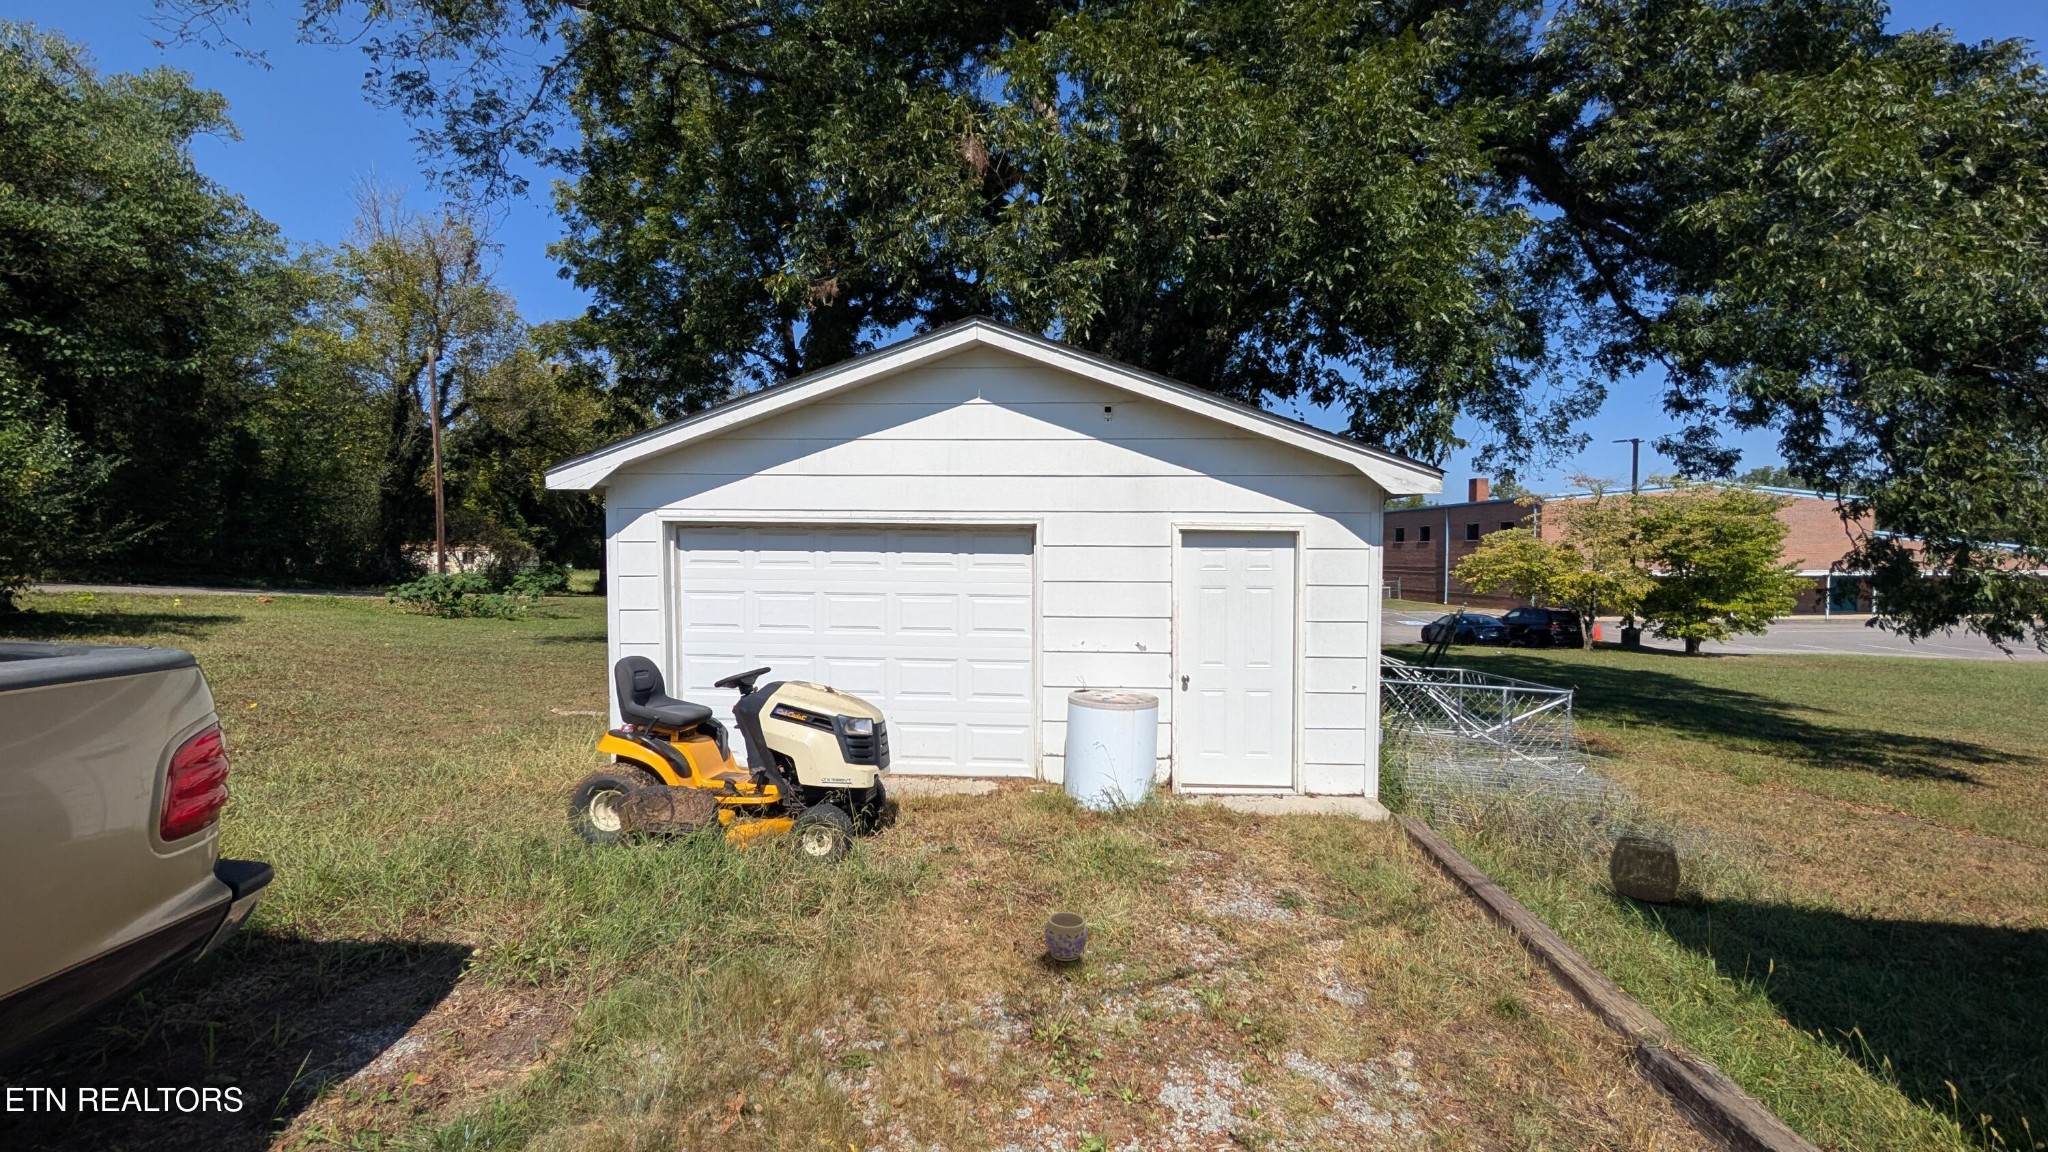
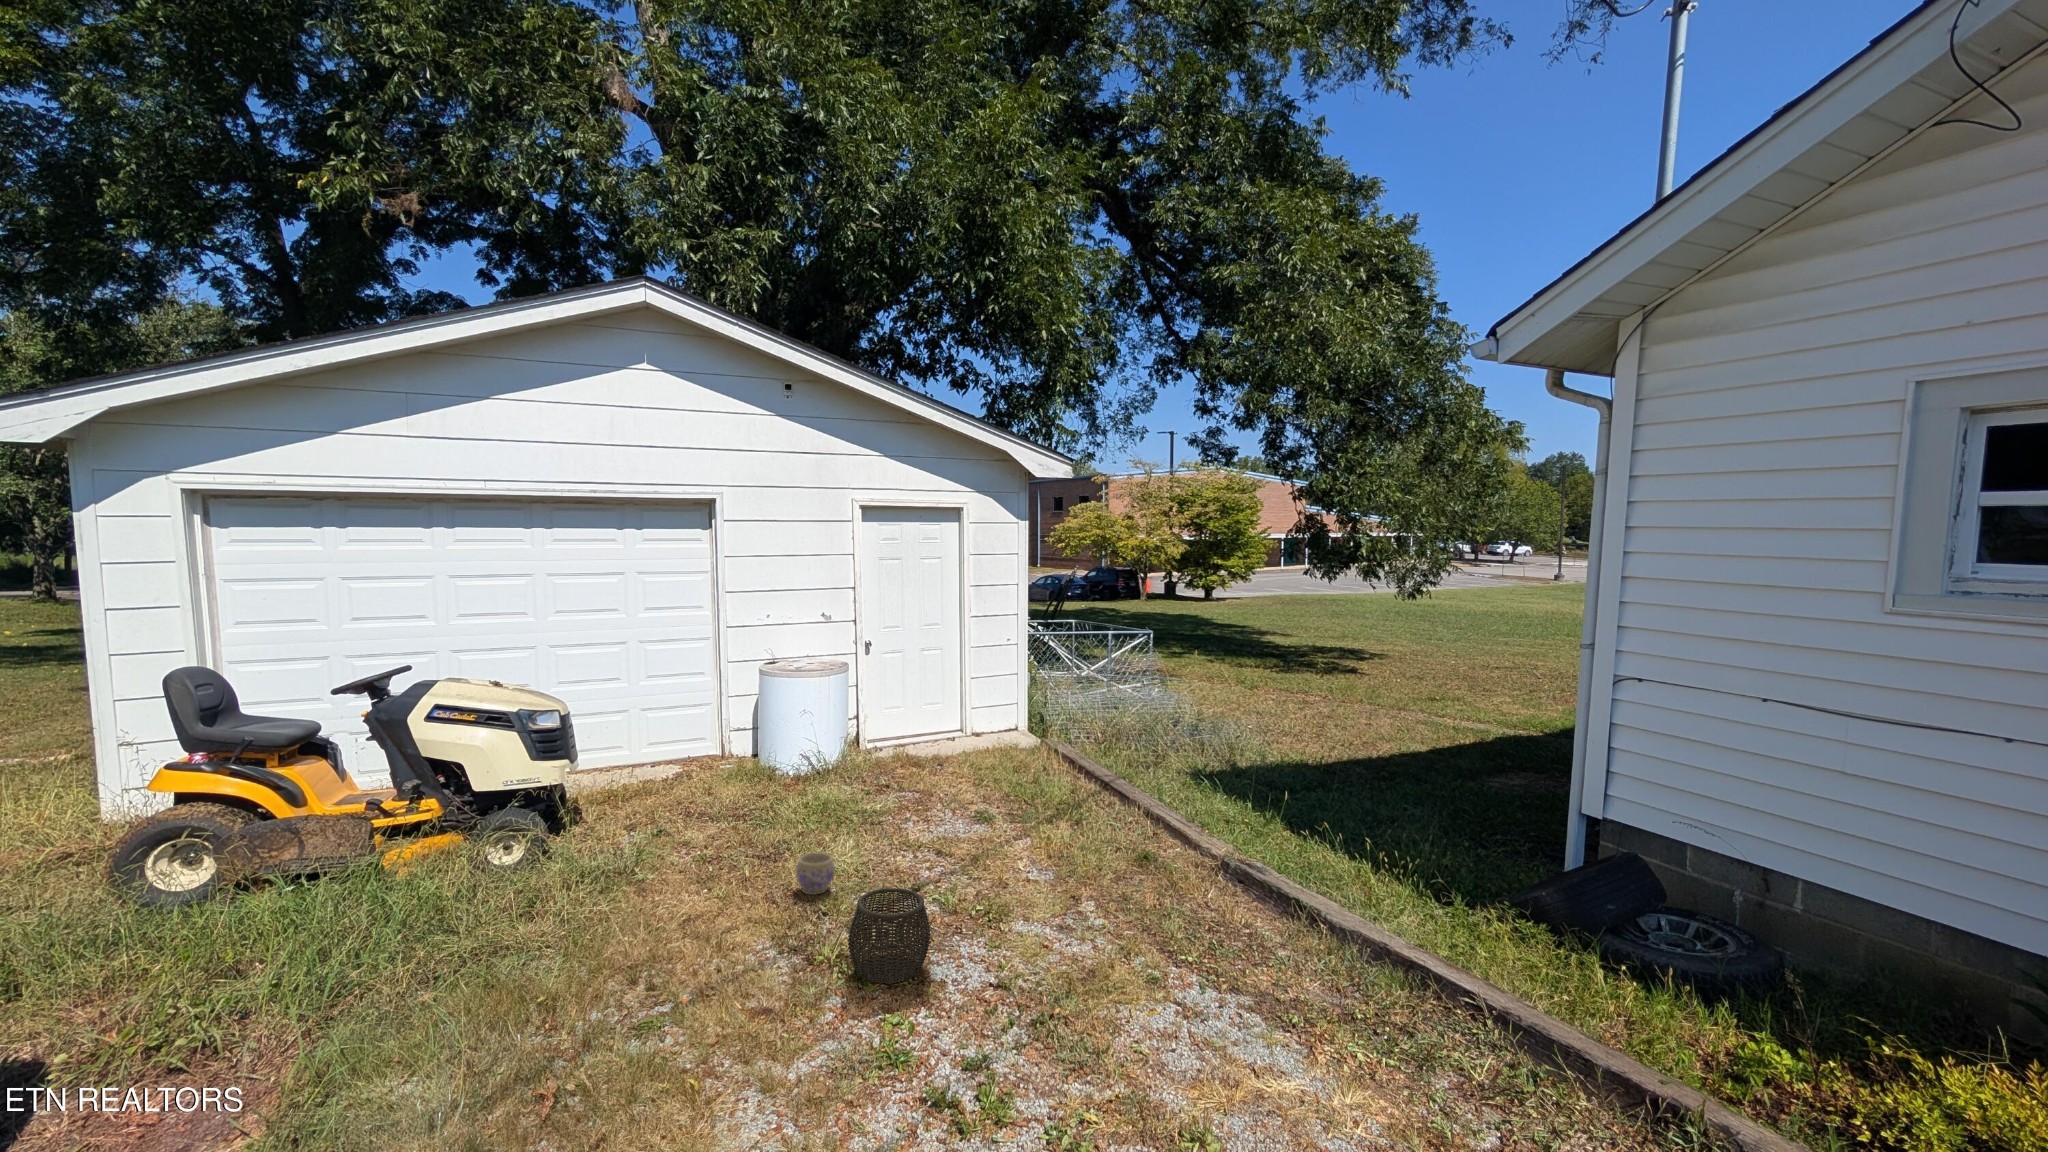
woven basket: present [1609,837,1680,902] -> present [848,888,931,985]

